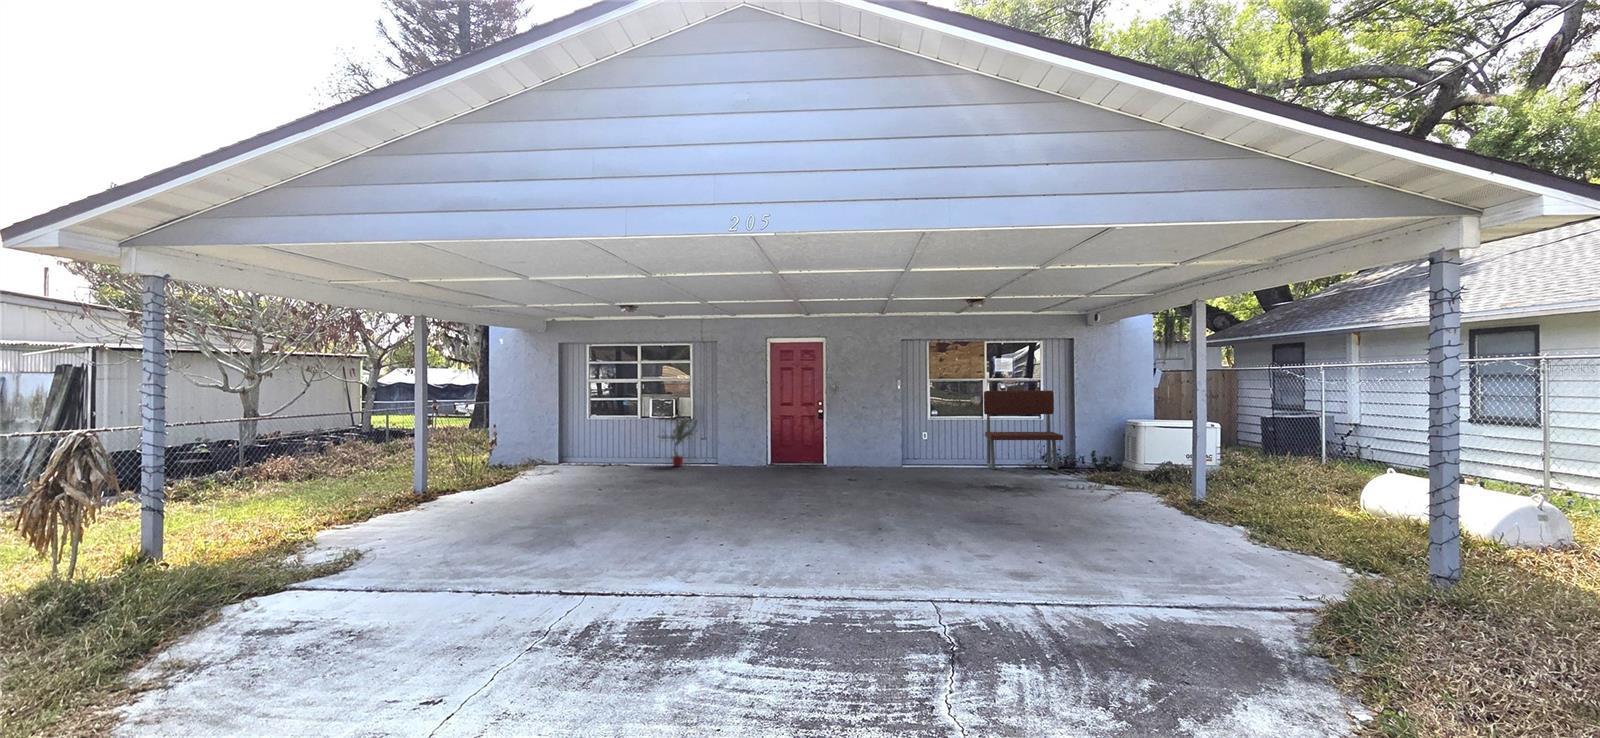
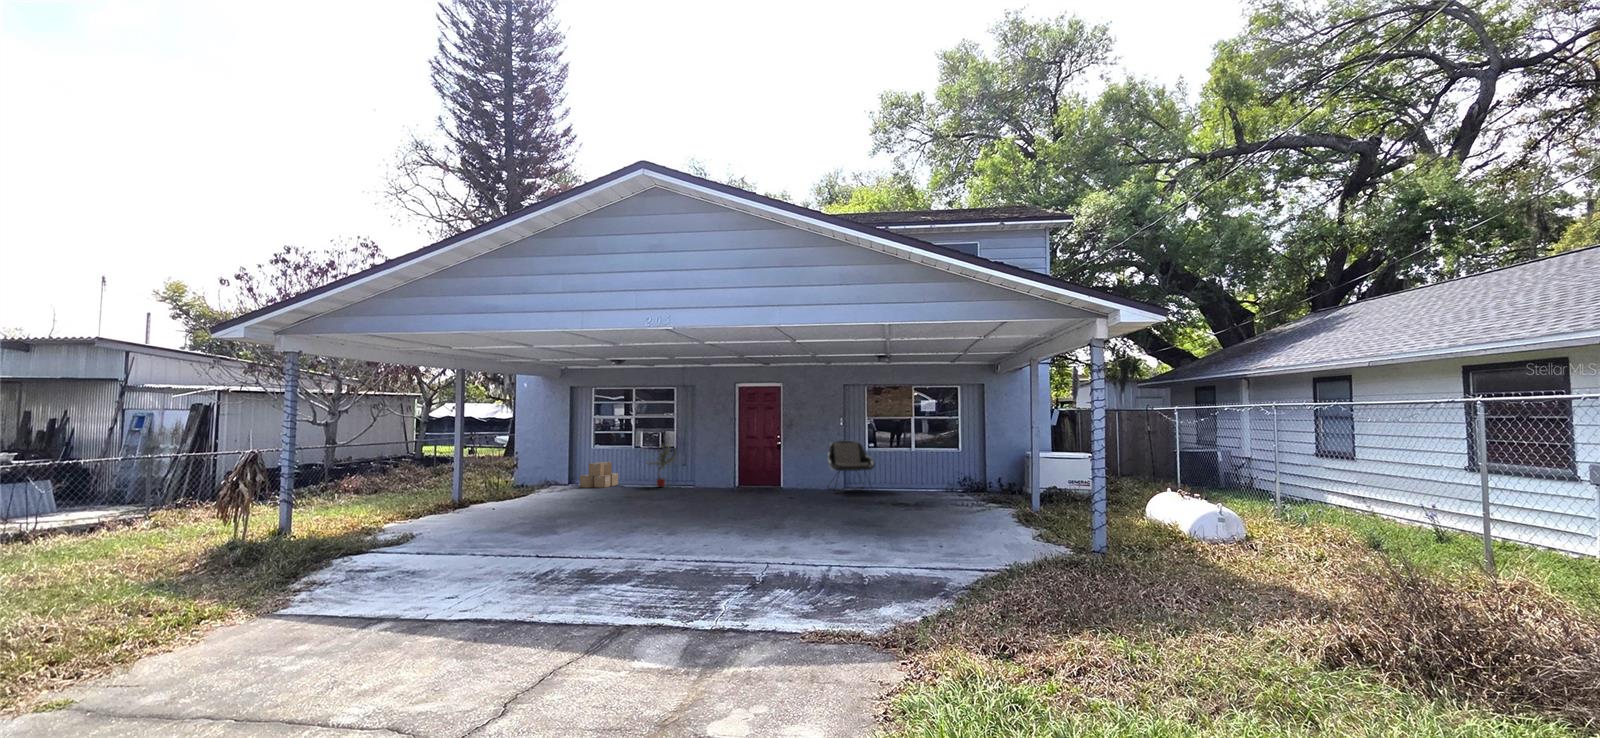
bench: present [984,390,1063,470] -> none [911,426,970,492]
lounge chair: none [884,408,946,473] -> present [827,441,875,492]
cardboard box: none [576,435,623,468] -> present [580,462,618,488]

